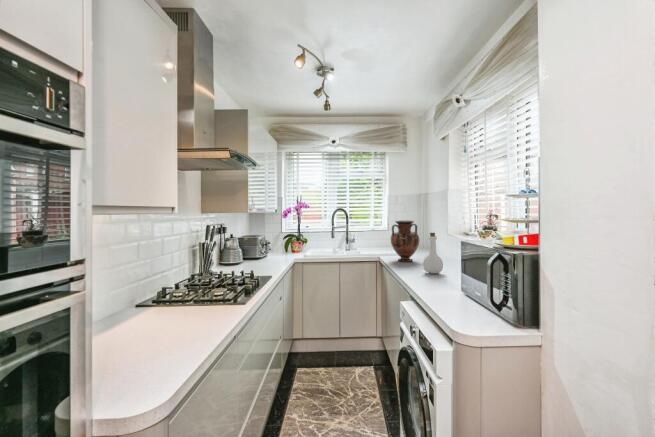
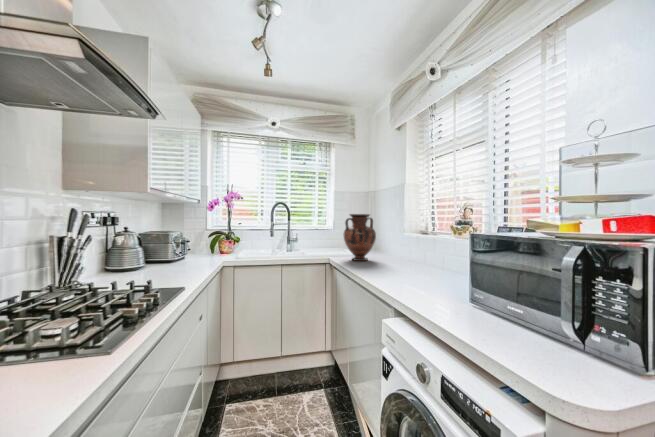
bottle: present [423,233,443,274] -> none [394,225,418,275]

